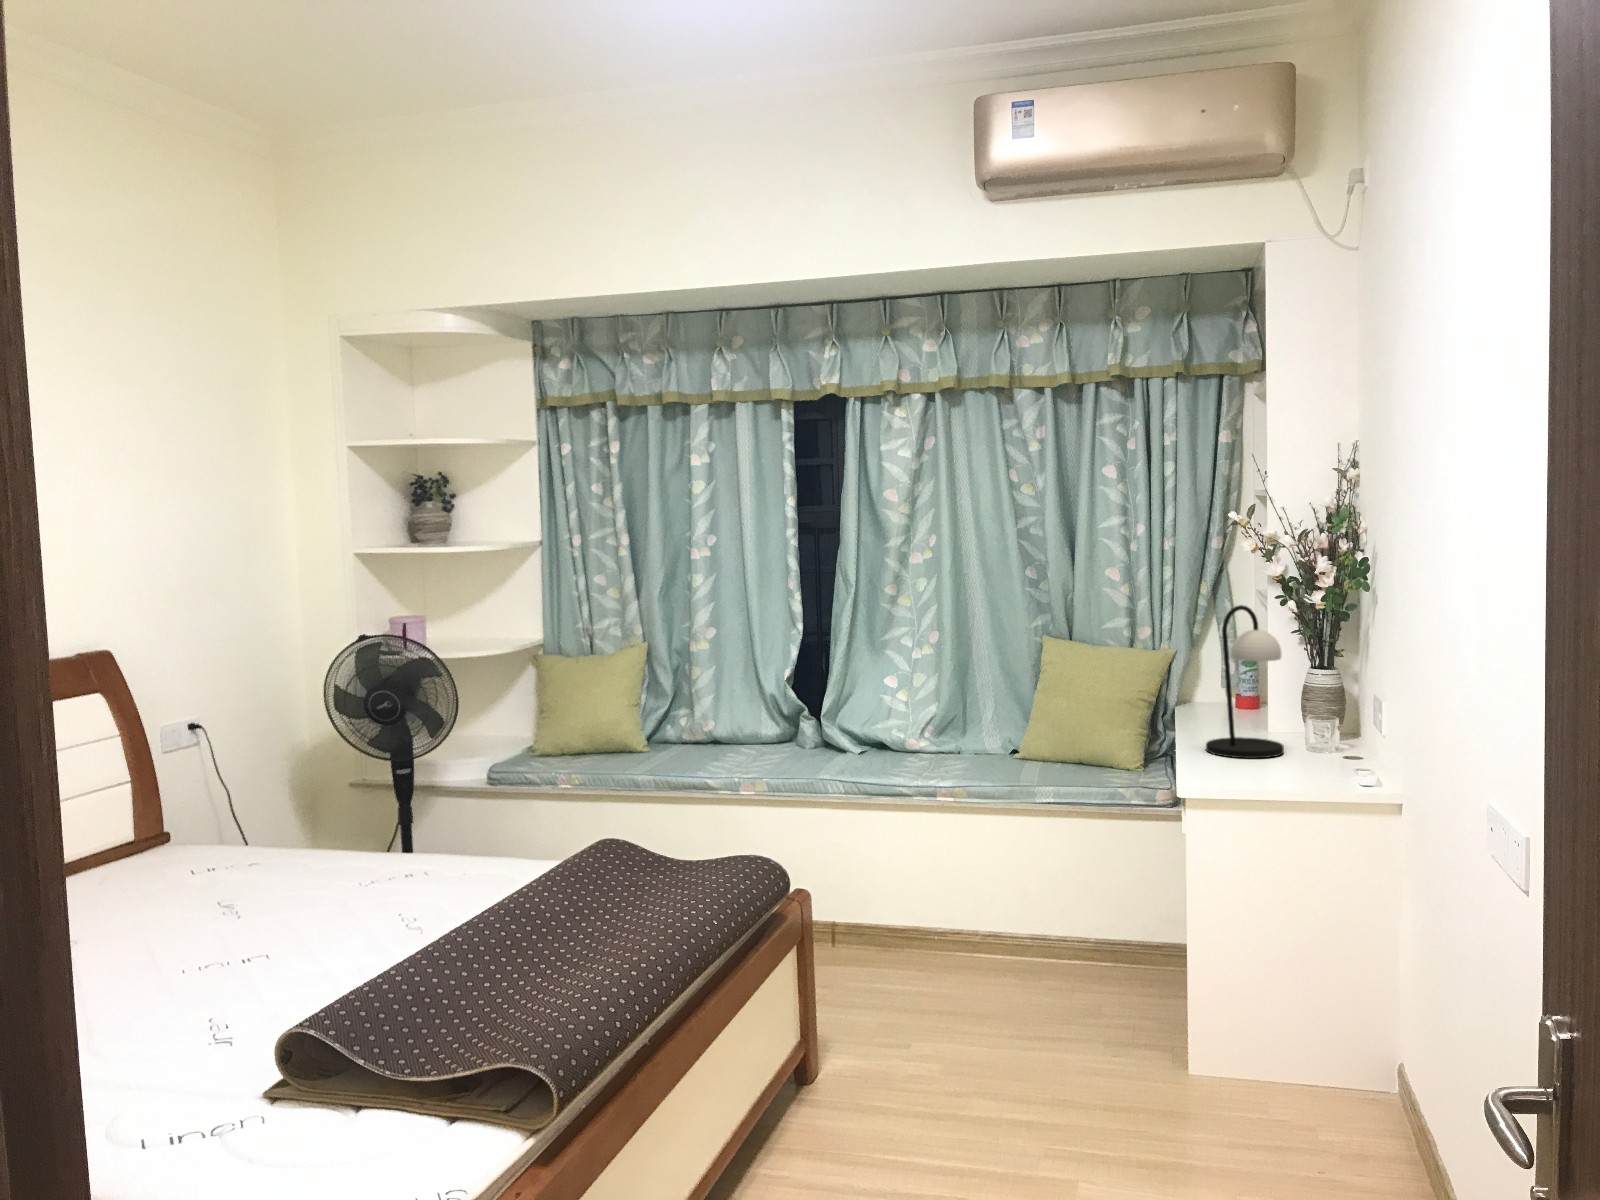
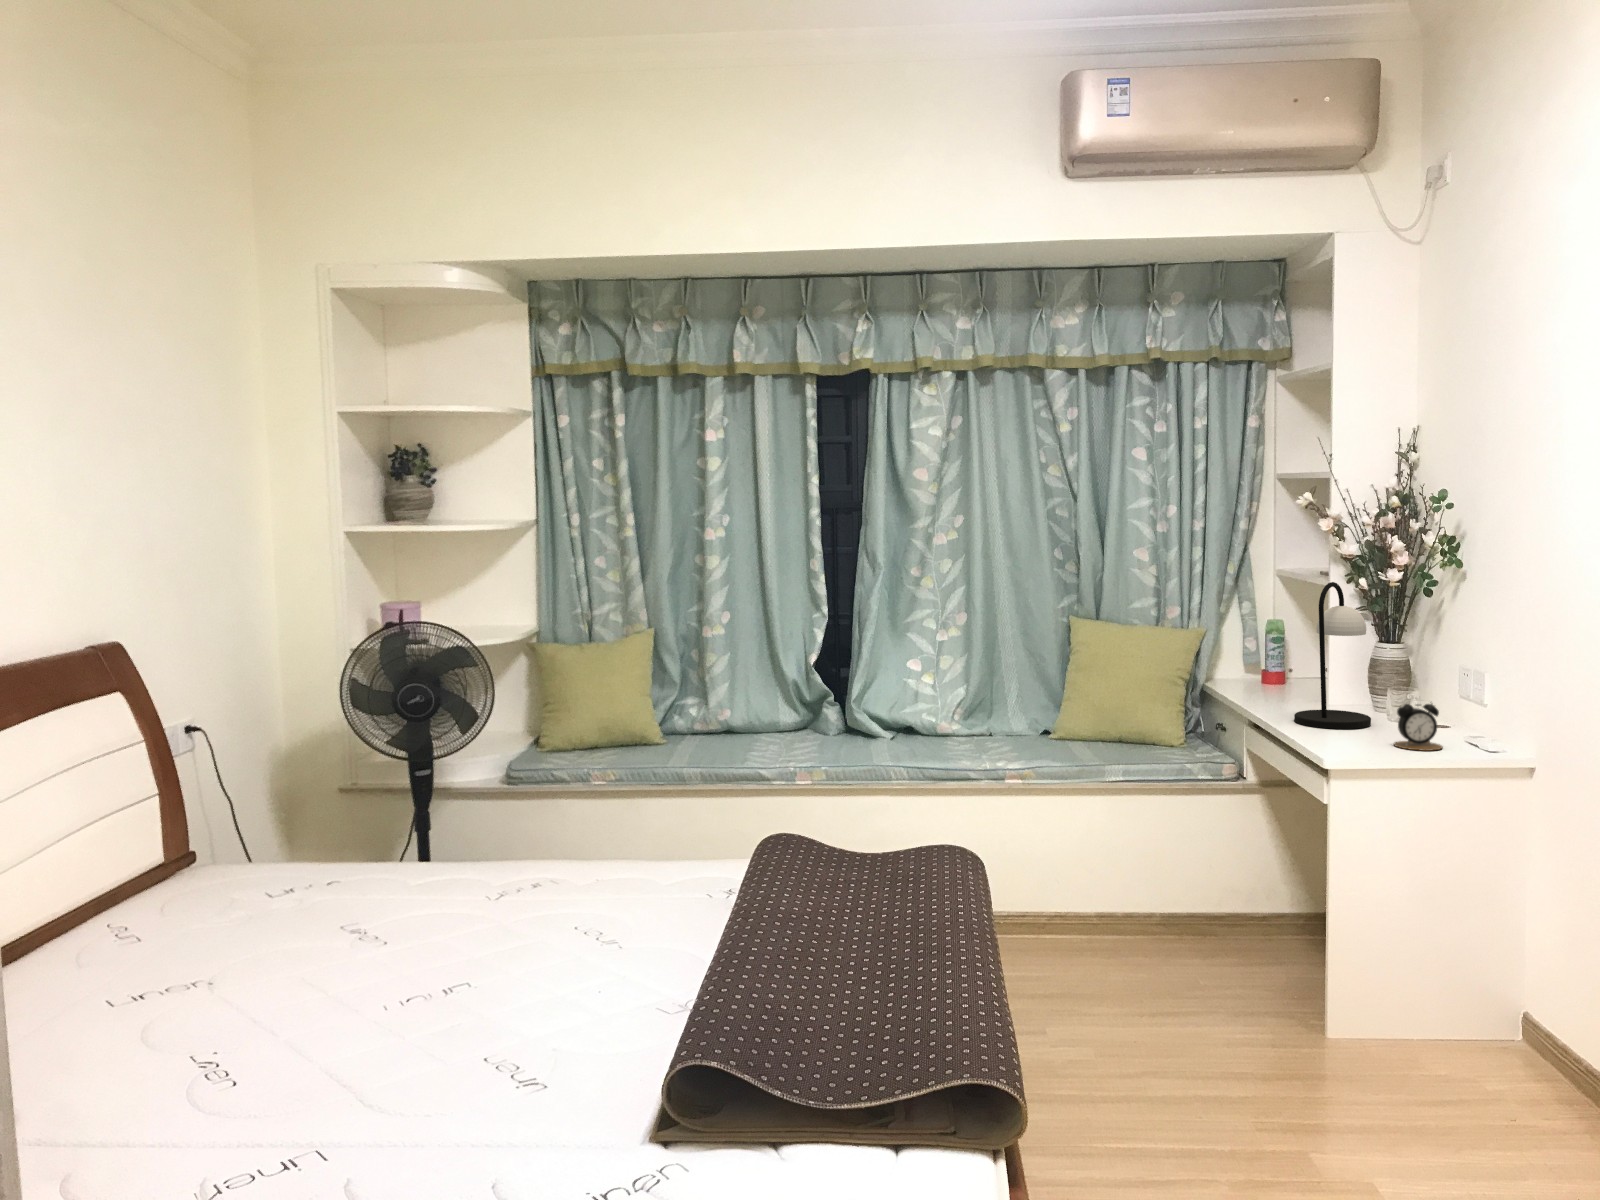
alarm clock: none [1273,729,1323,784] -> present [1394,702,1442,751]

